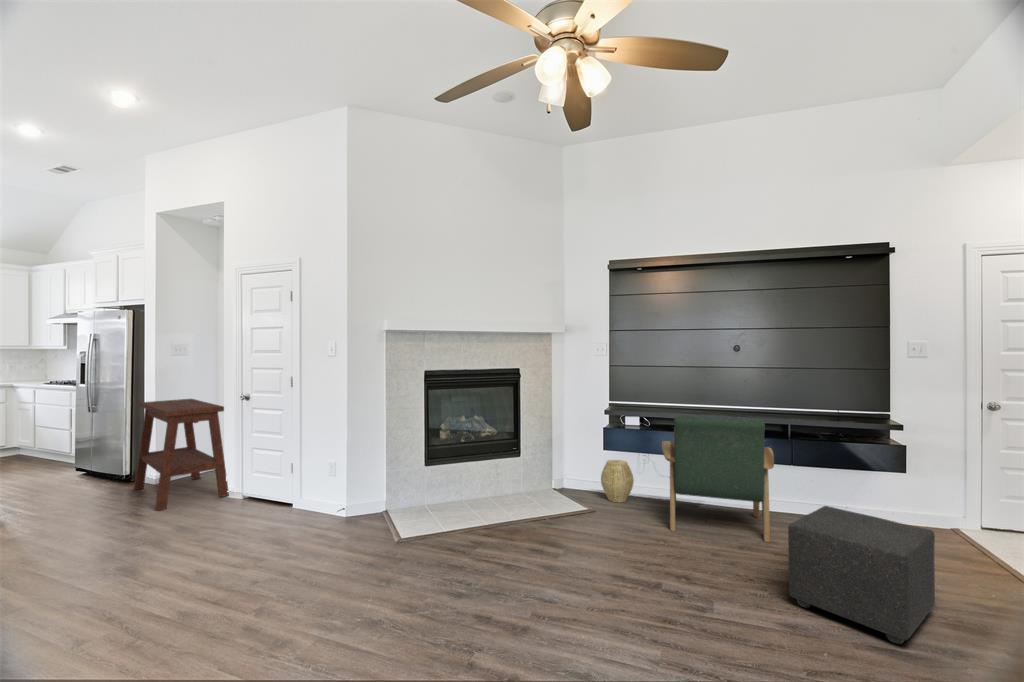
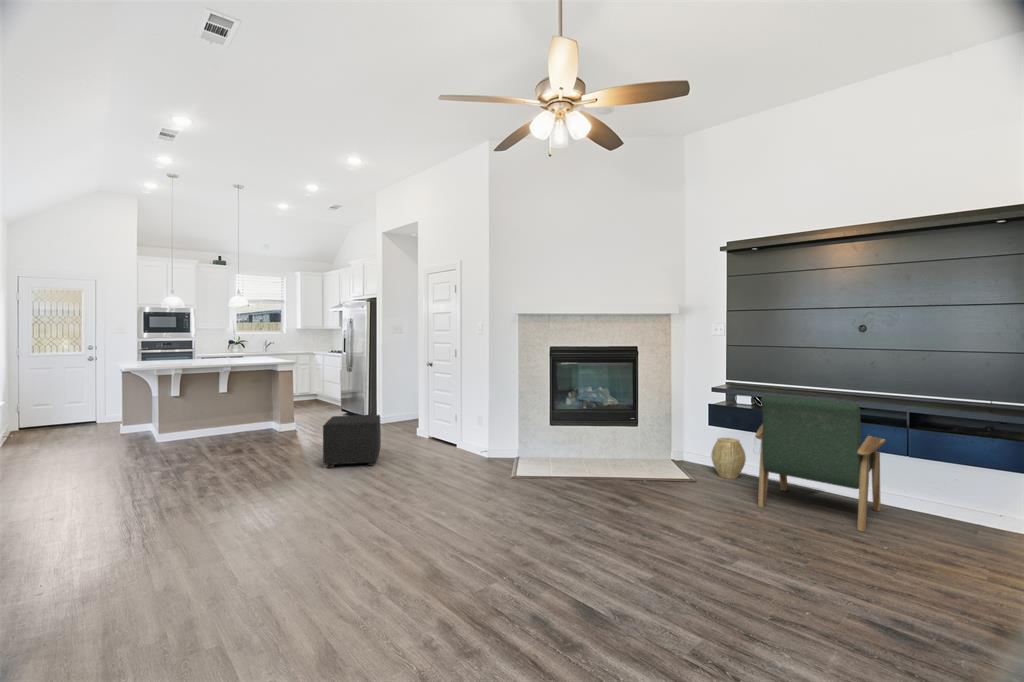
side table: present [134,399,229,511] -> none [369,365,421,440]
ottoman: present [788,506,935,644] -> present [323,415,381,468]

